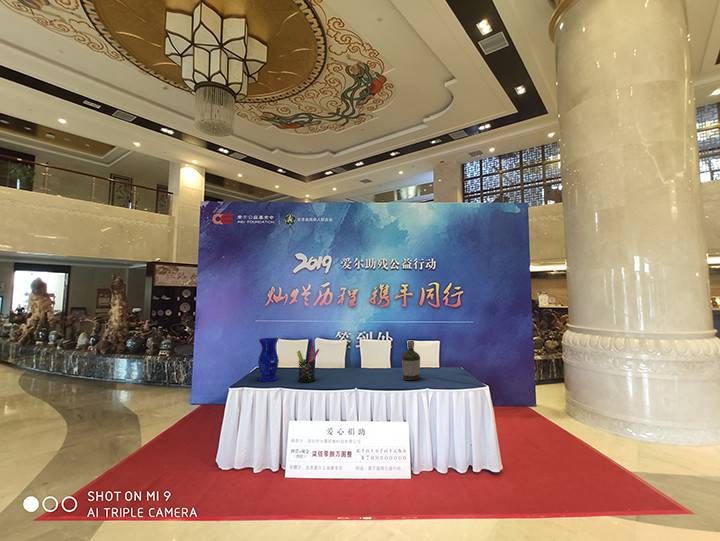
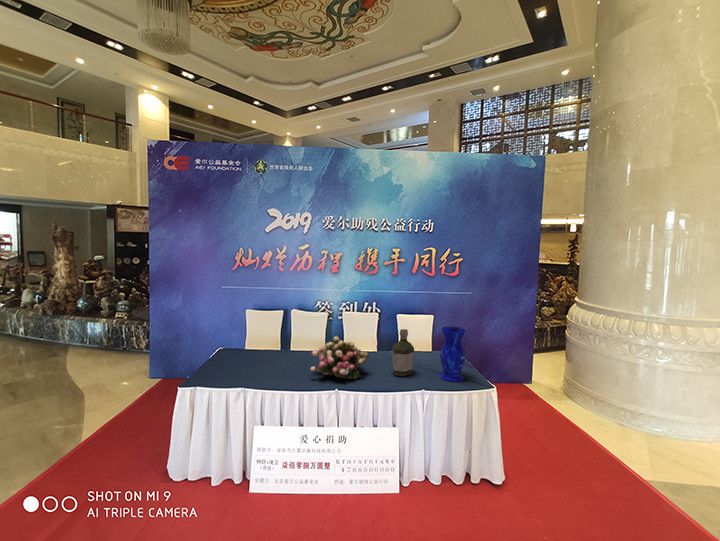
vase: present [258,338,279,382] -> present [439,327,466,382]
pen holder: present [297,345,319,383] -> none [264,333,293,379]
flower arrangement: none [334,349,382,382] -> present [310,337,369,379]

